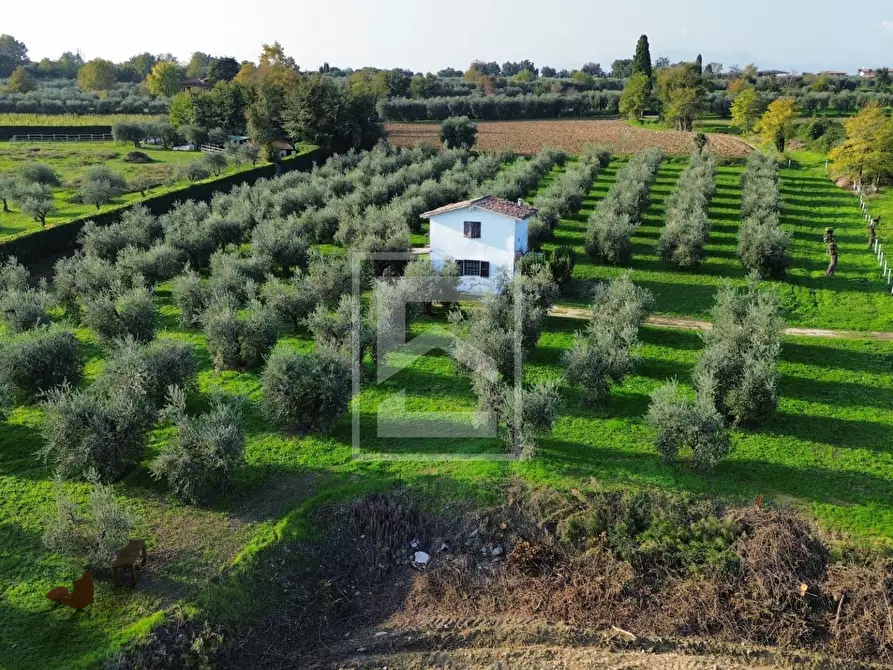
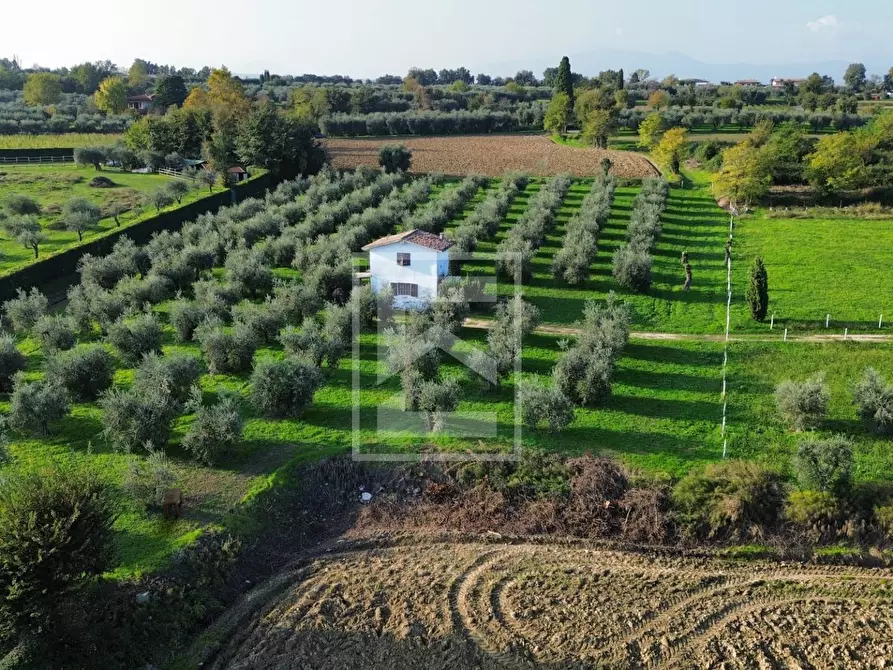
lounge chair: present [45,569,94,622] -> none [121,504,154,539]

